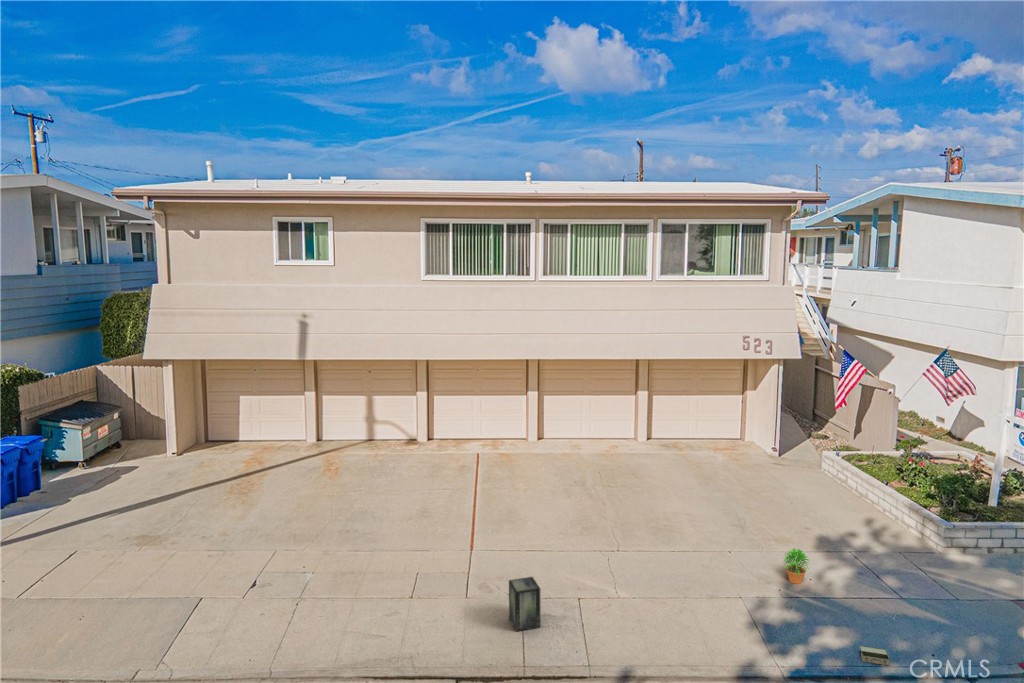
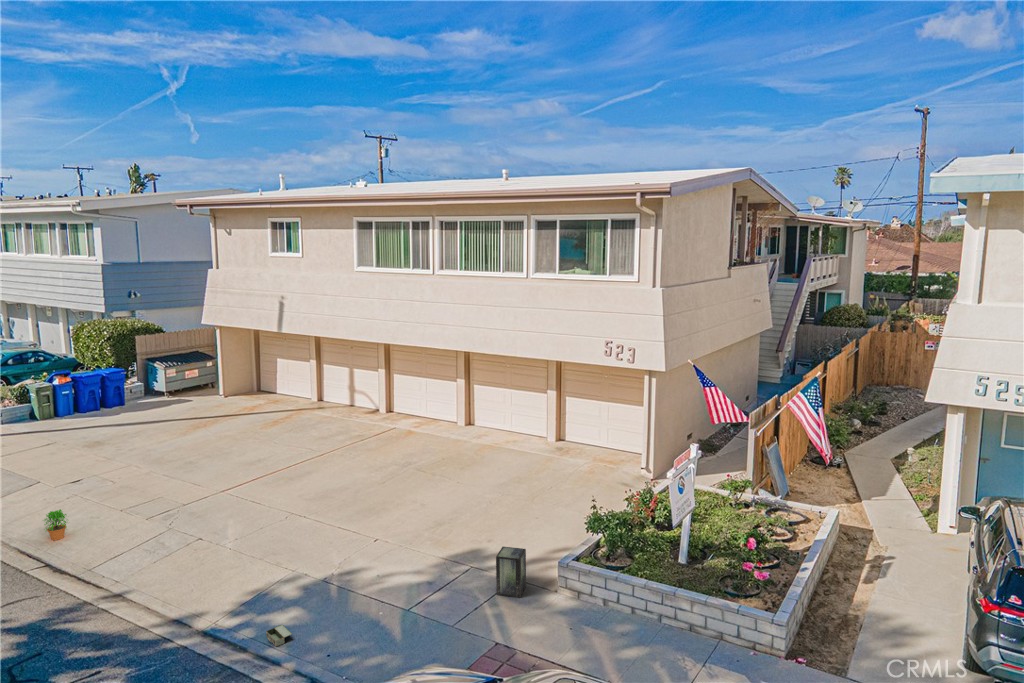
potted plant: present [784,548,809,584] -> present [44,509,67,540]
storage box: present [509,577,541,631] -> present [496,547,526,598]

